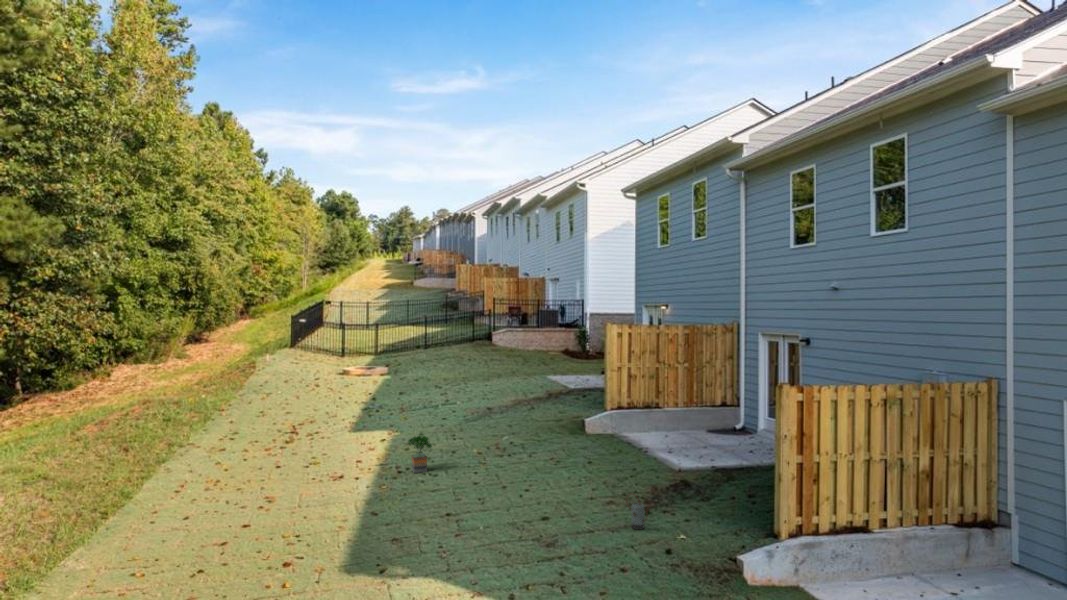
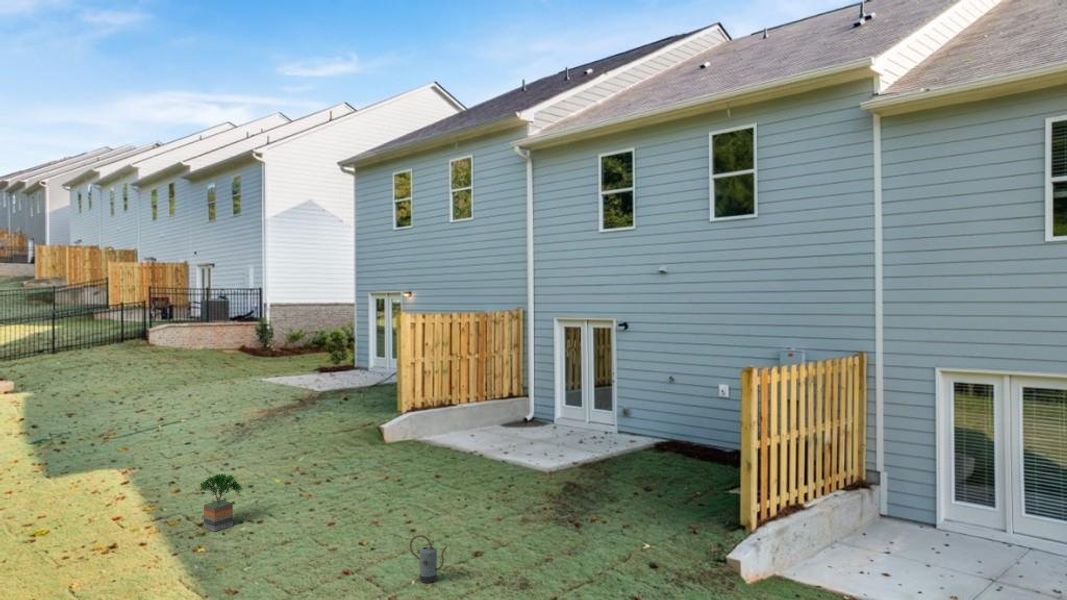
watering can: present [626,494,650,530] -> present [410,535,447,583]

